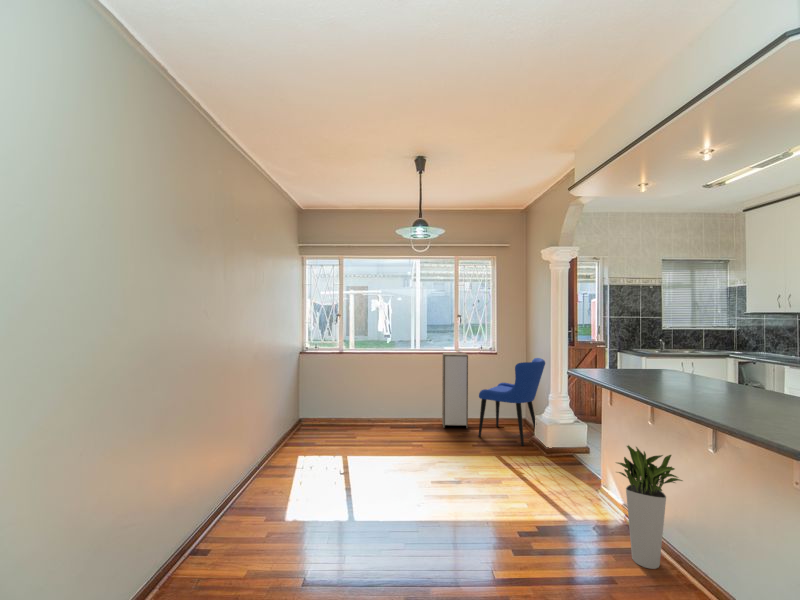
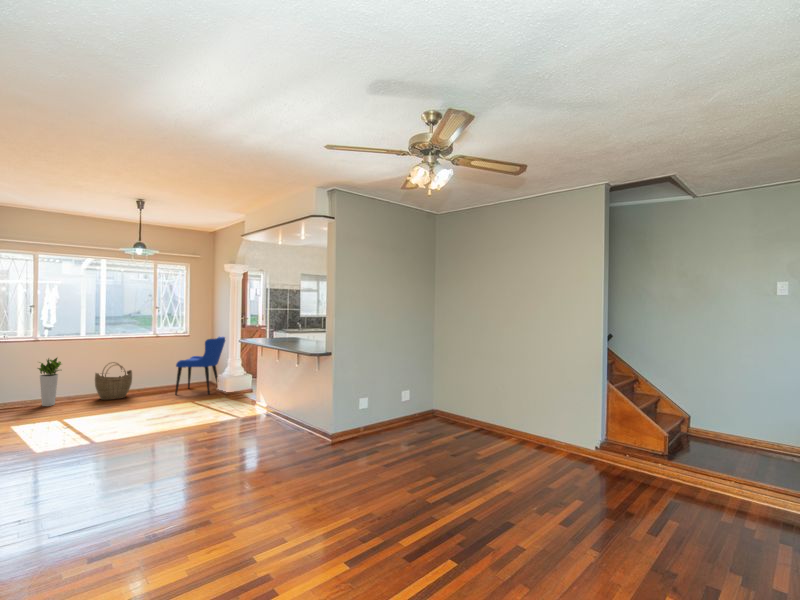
storage cabinet: present [442,353,468,428] -> none [141,336,167,394]
woven basket: none [392,383,430,431] -> present [95,362,132,400]
planter: present [617,445,682,569] -> present [38,358,61,406]

